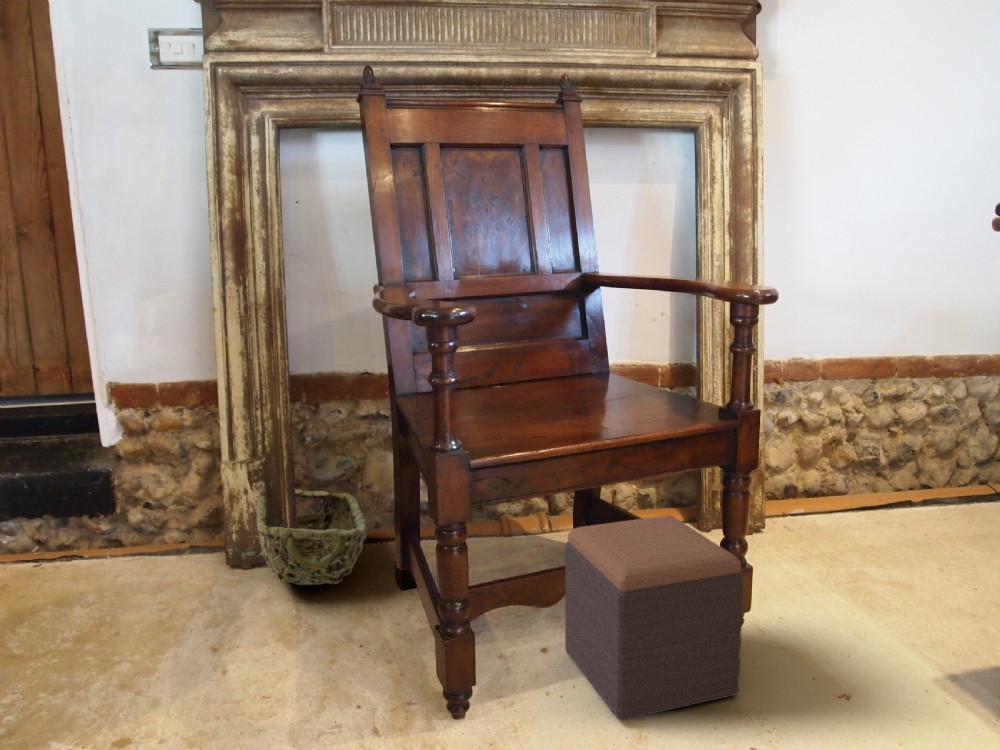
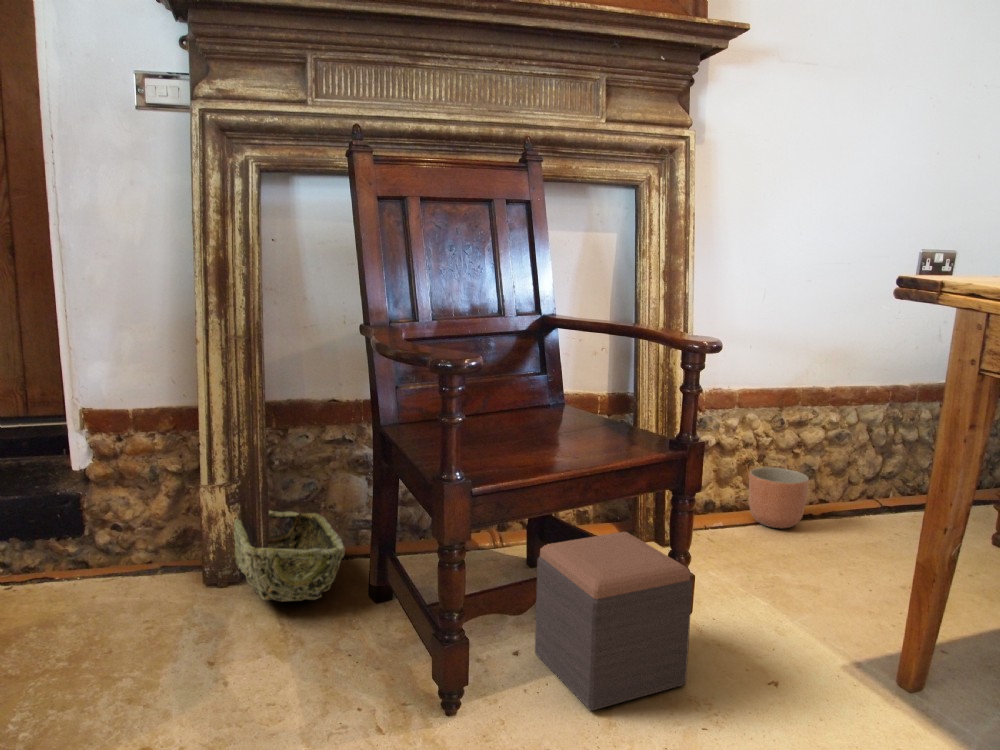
planter: none [835,448,906,517] -> present [749,467,809,528]

